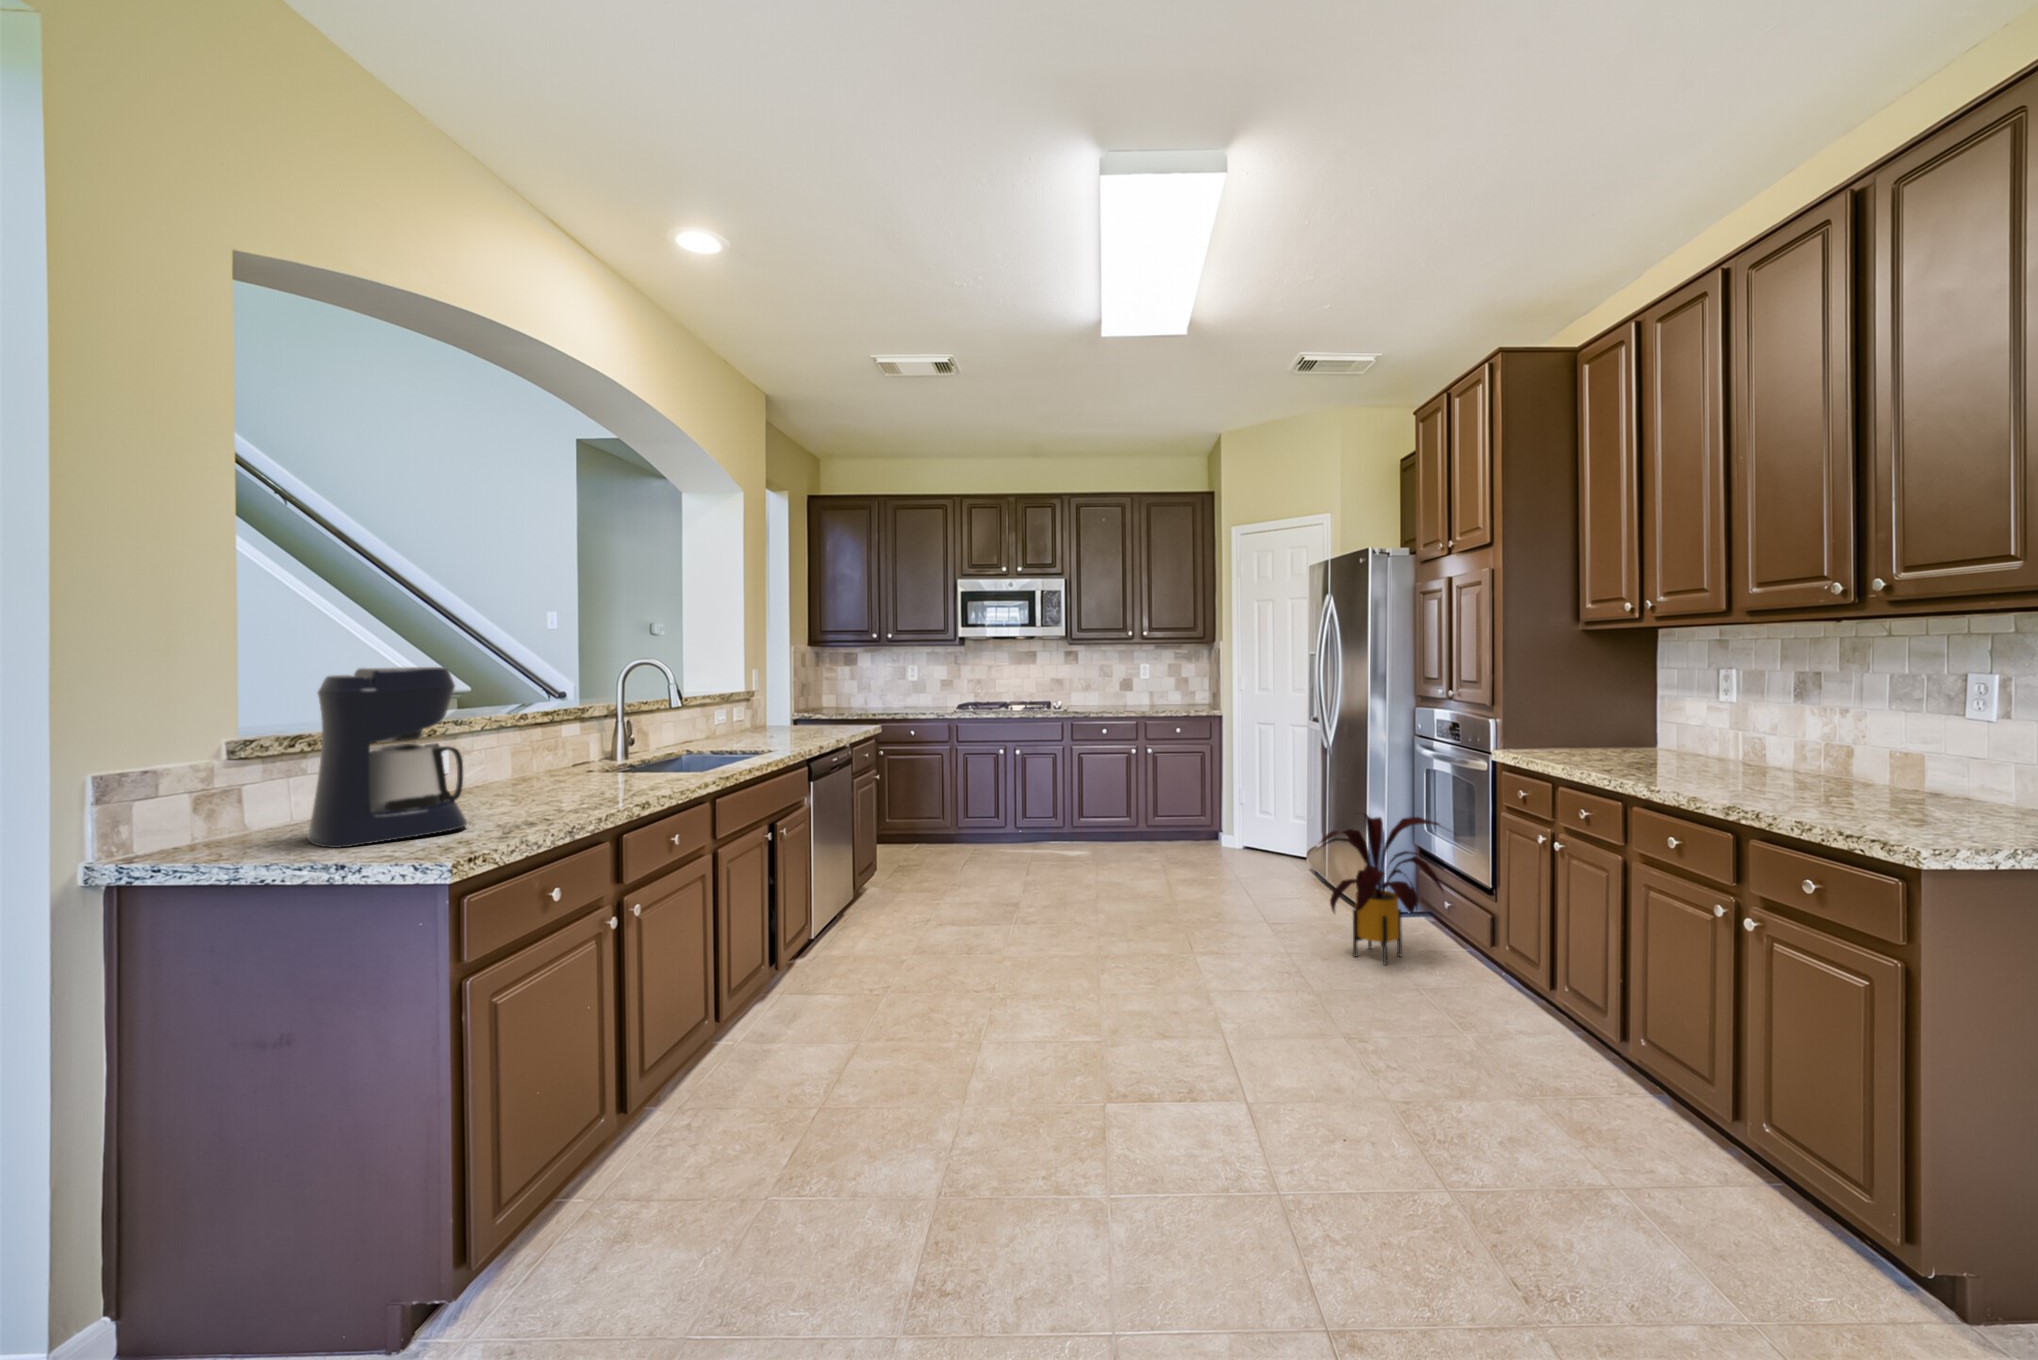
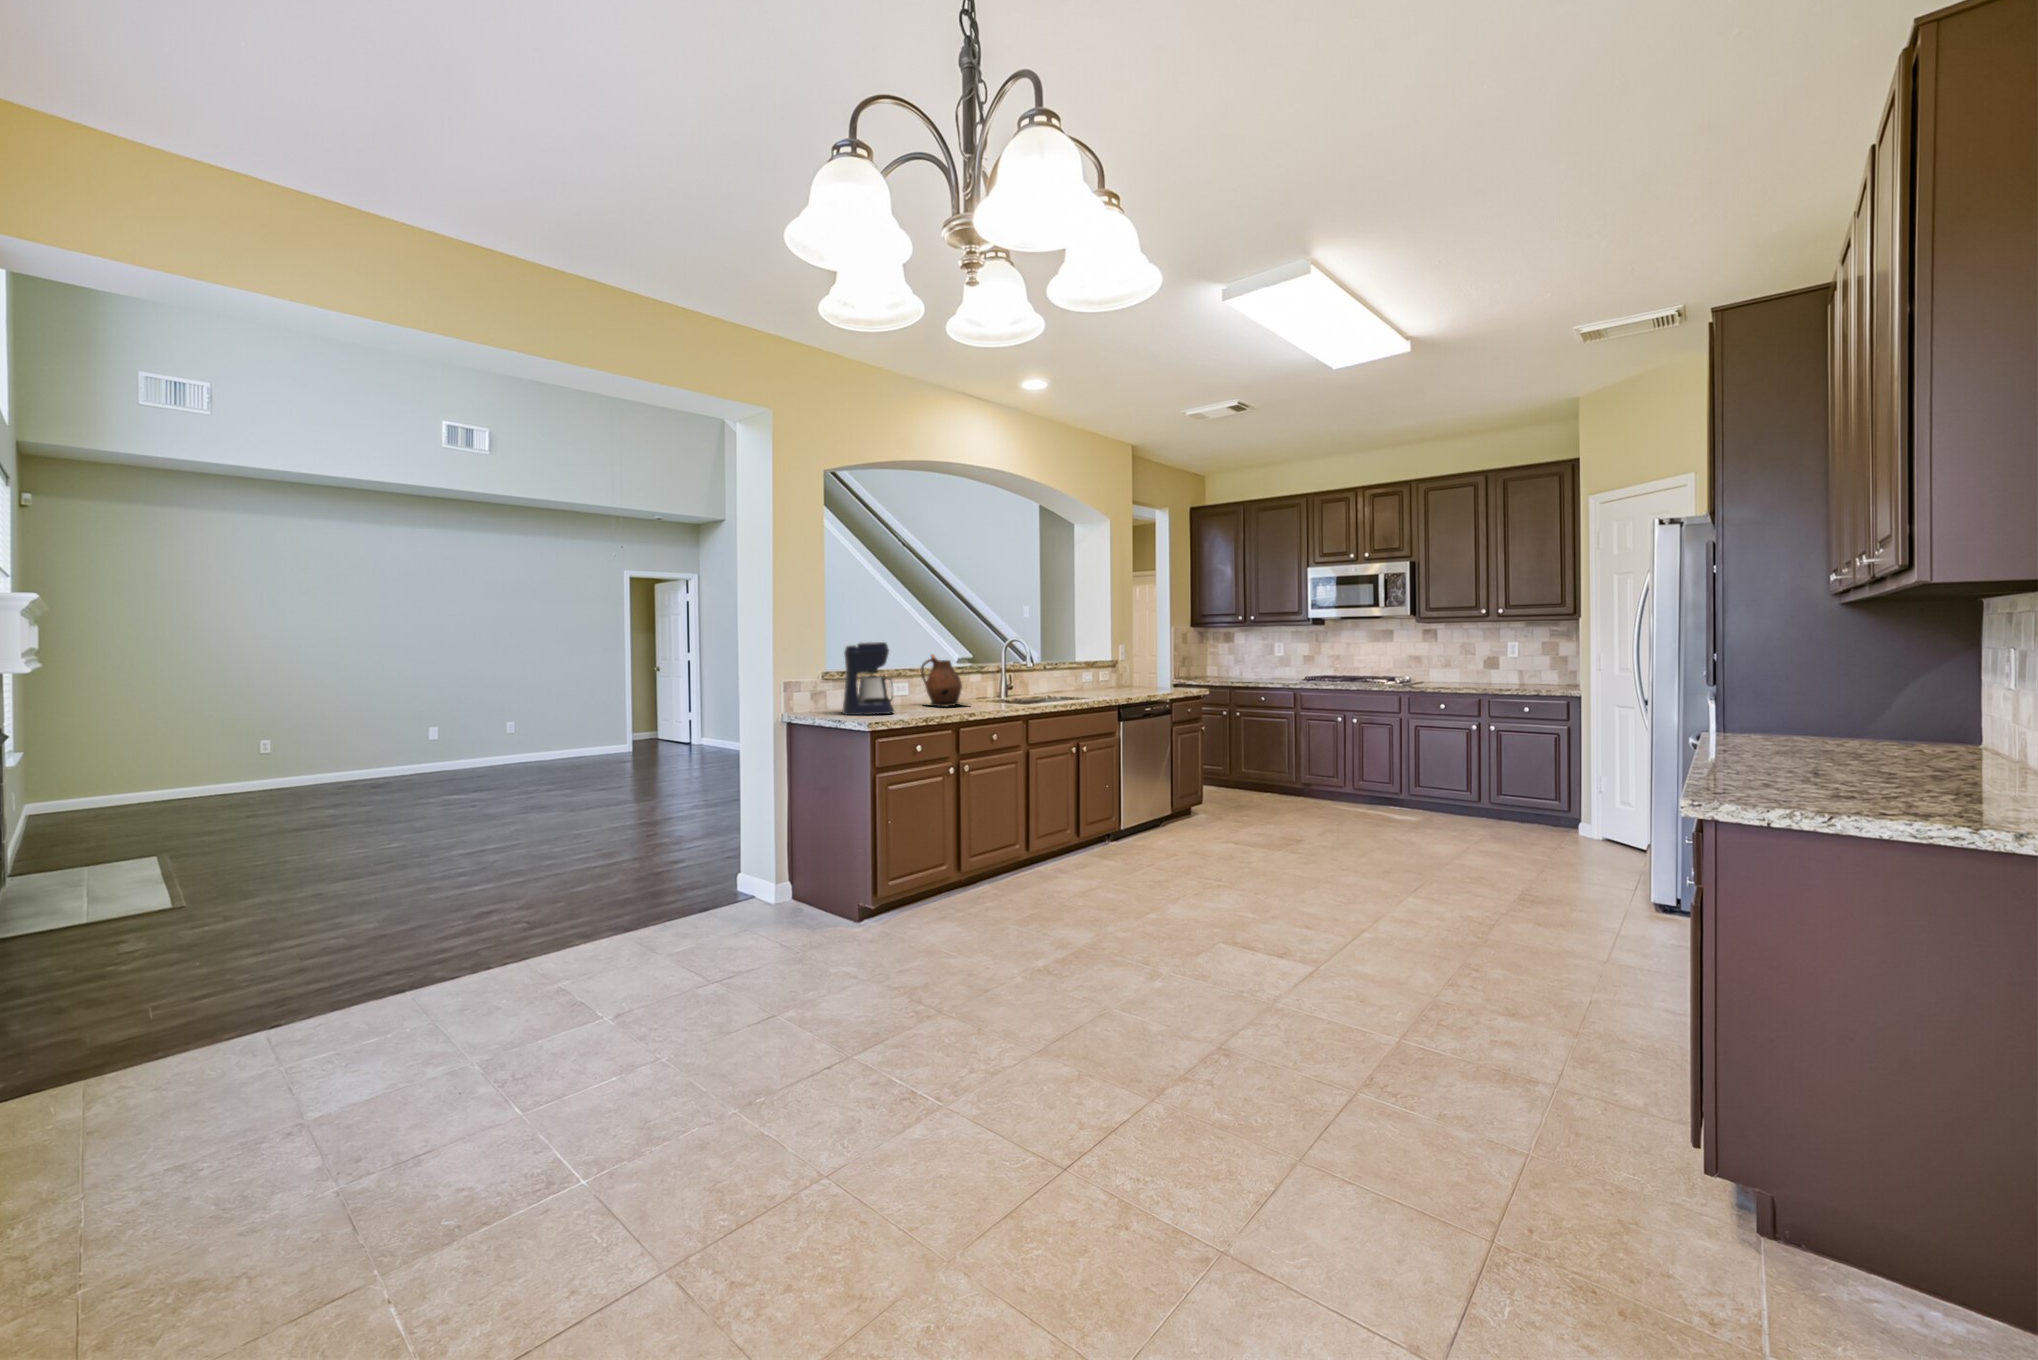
ceramic pitcher: none [485,690,600,796] -> present [921,654,964,707]
house plant: present [1321,814,1443,965] -> none [1508,787,1716,940]

